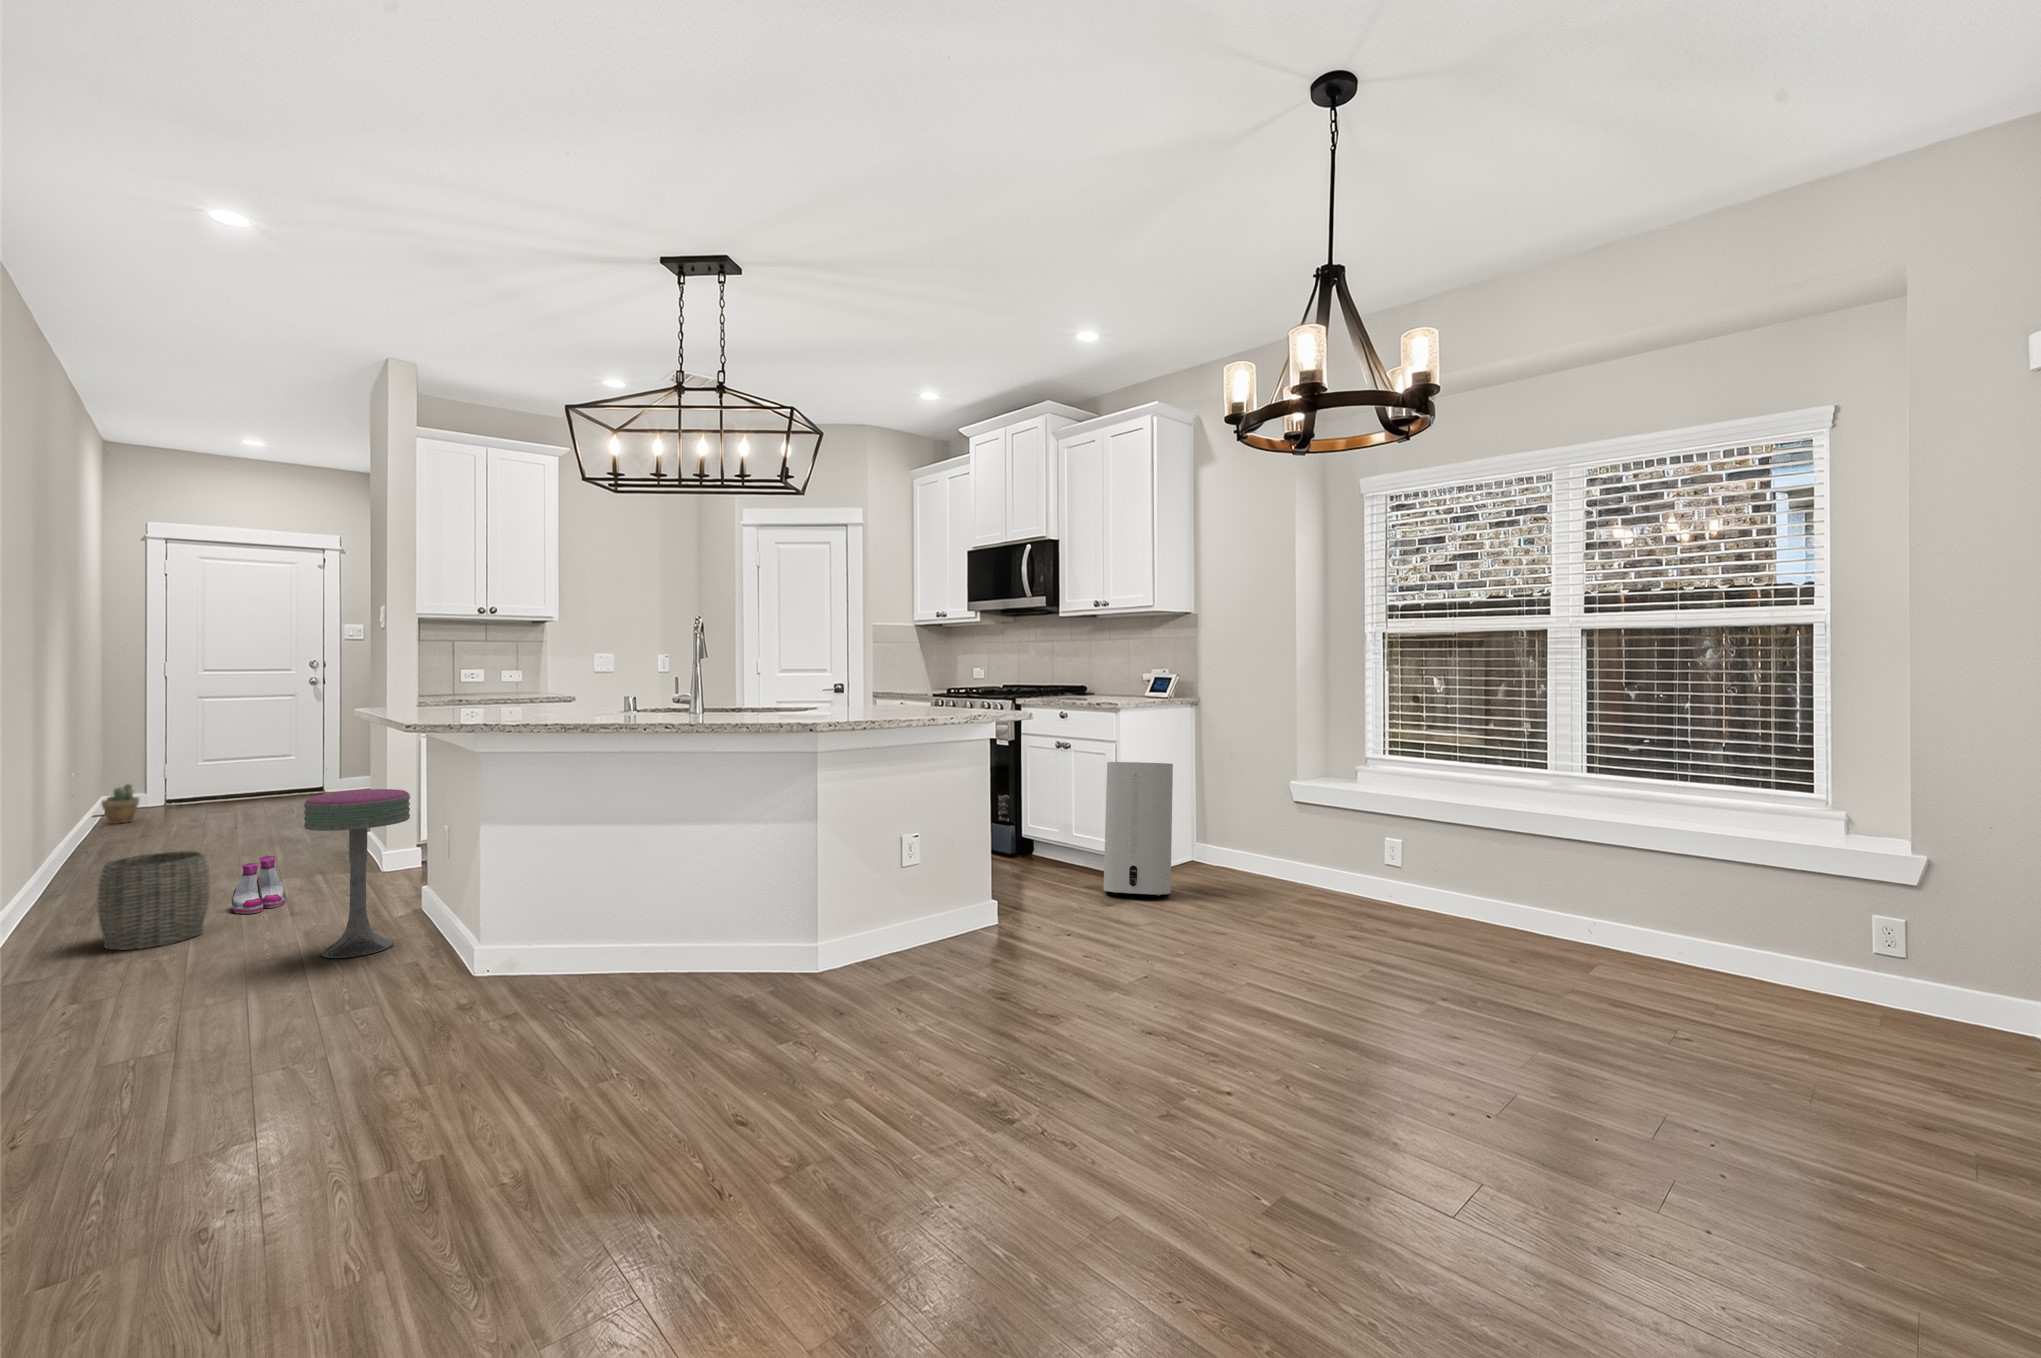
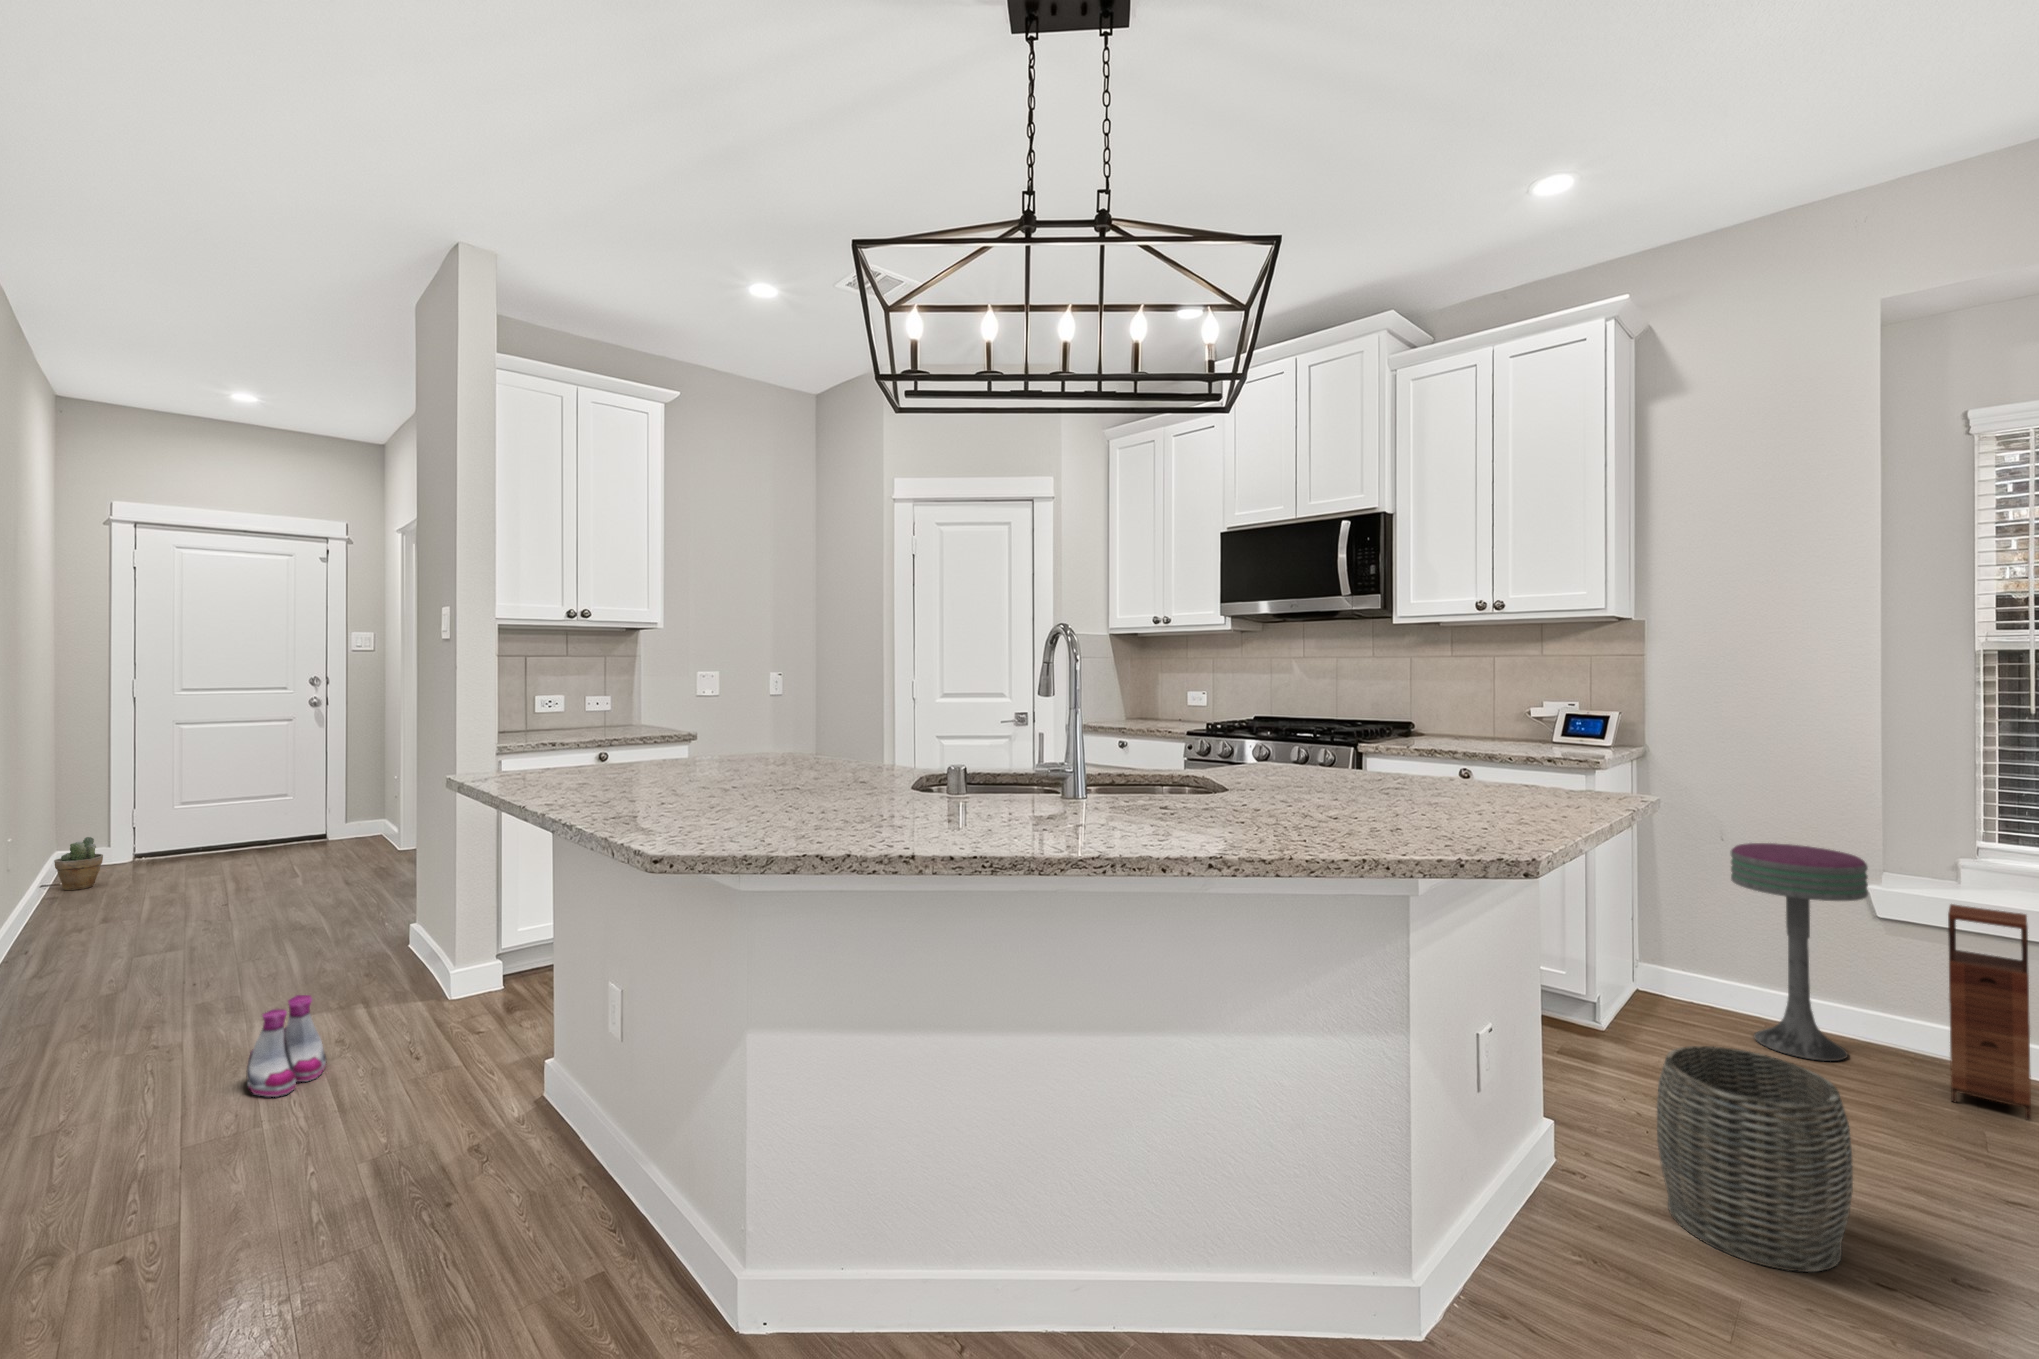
air purifier: present [1104,762,1173,896] -> none [1587,850,1727,1073]
bar stool: present [304,789,410,958] -> present [1731,843,1868,1061]
storage cabinet: none [1283,790,1331,913] -> present [1948,904,2031,1120]
woven basket: present [98,851,210,950] -> present [1657,1046,1853,1272]

